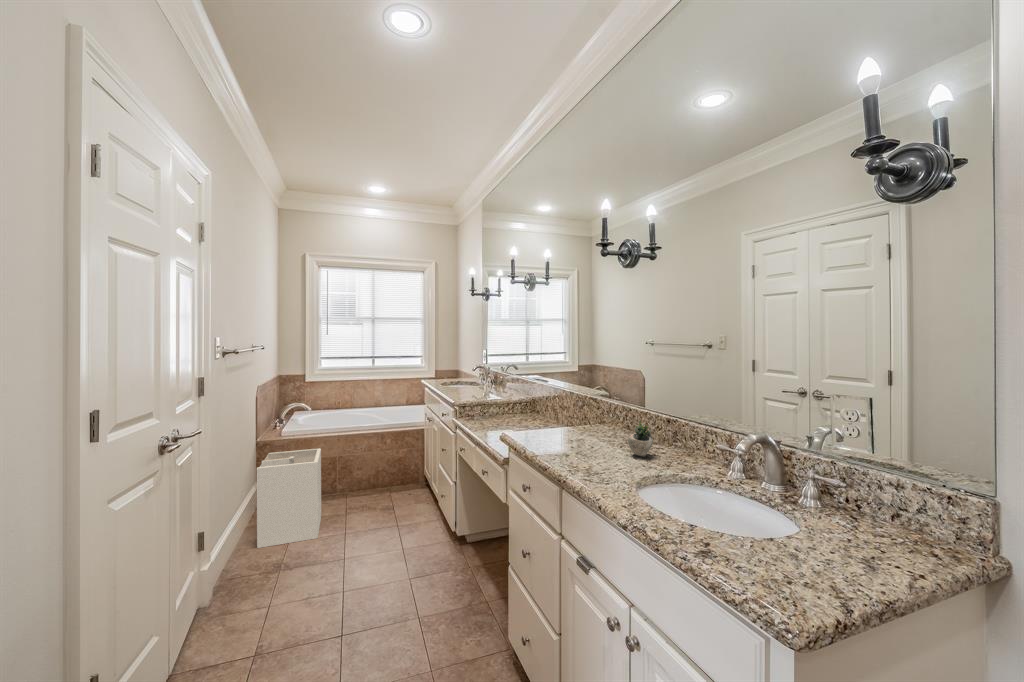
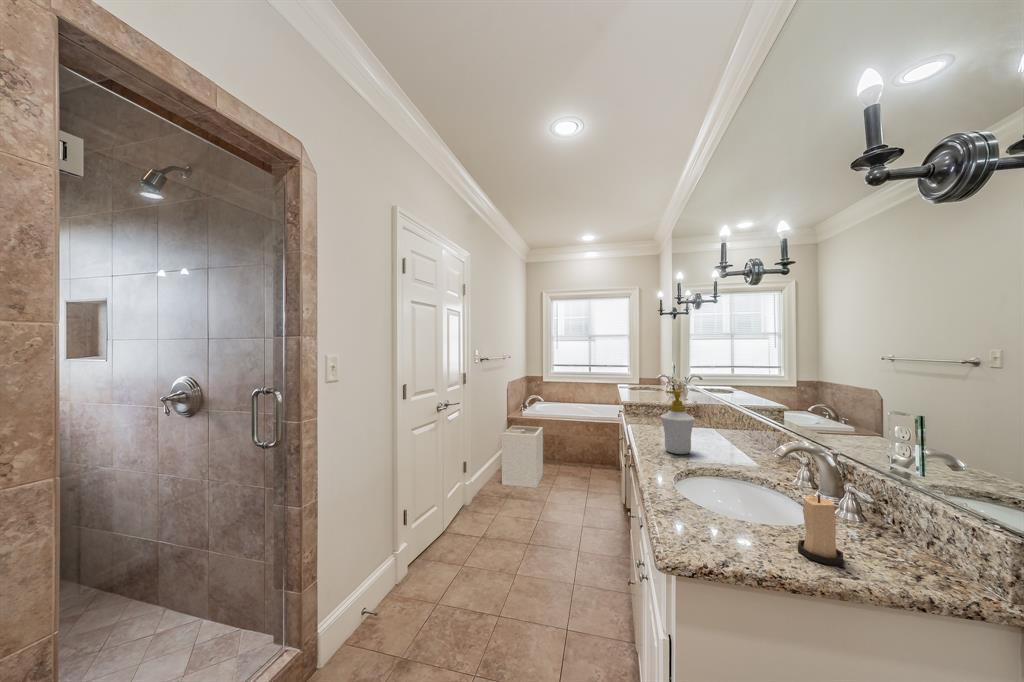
soap bottle: none [571,384,611,463] -> present [660,390,695,454]
succulent plant: present [628,418,679,456] -> none [719,425,770,458]
candle: none [843,494,896,571] -> present [798,495,843,565]

